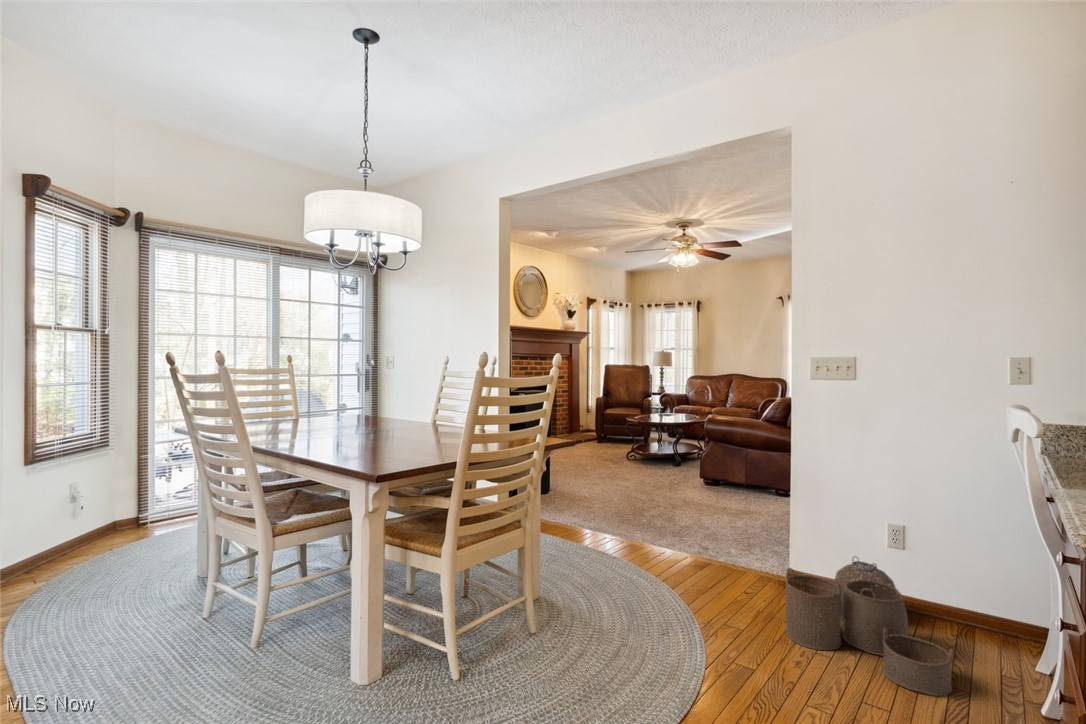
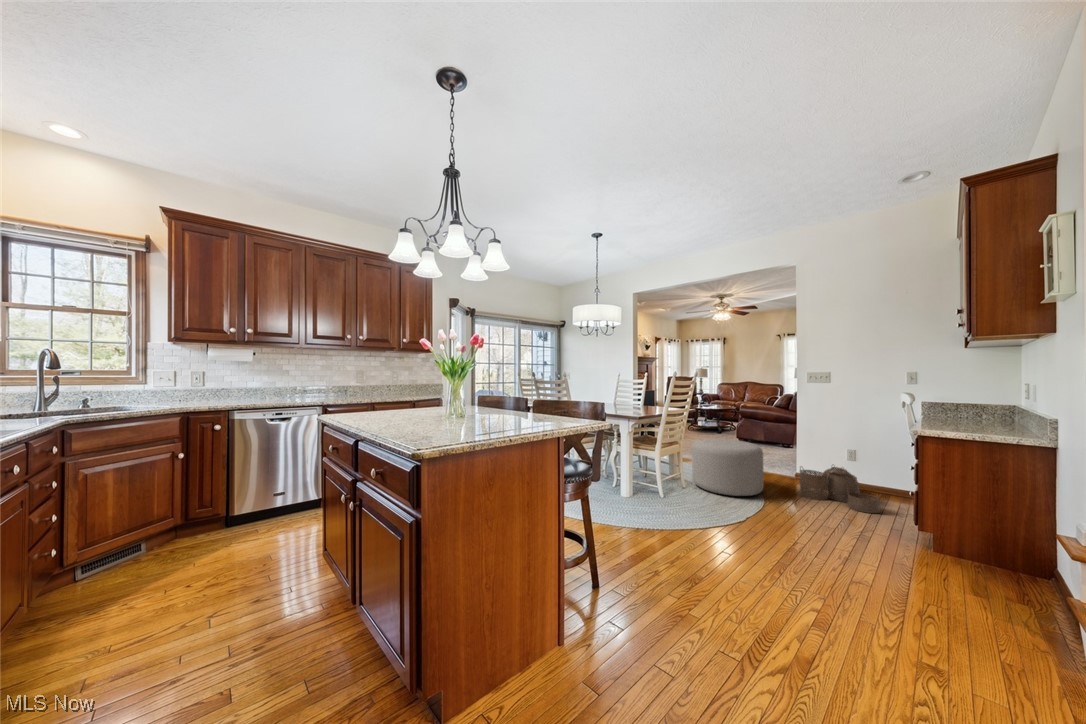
ottoman: none [560,504,708,654] -> present [692,439,764,496]

